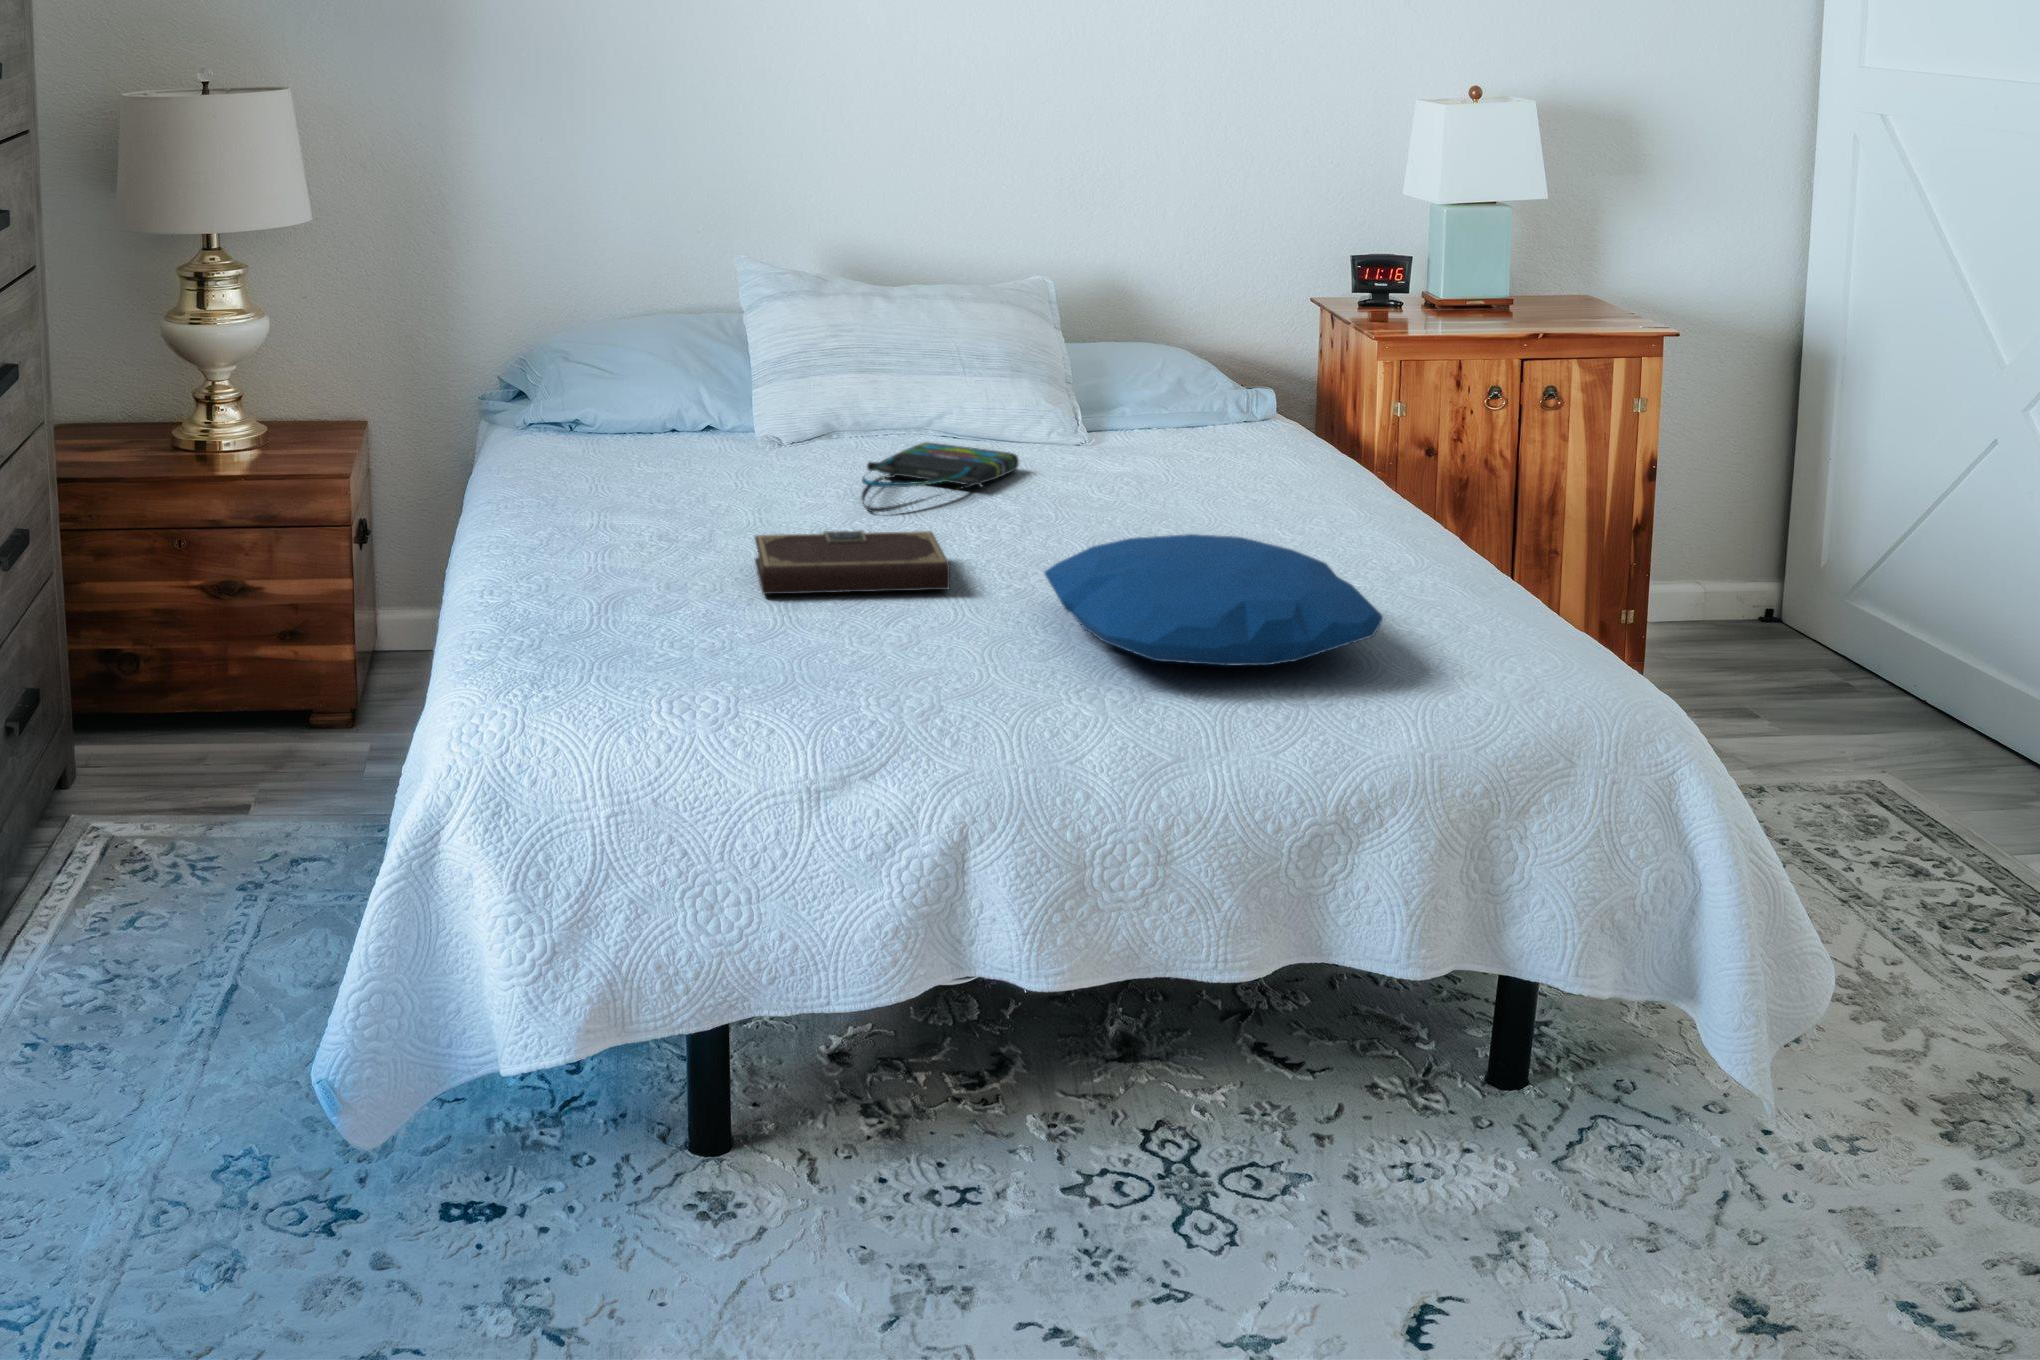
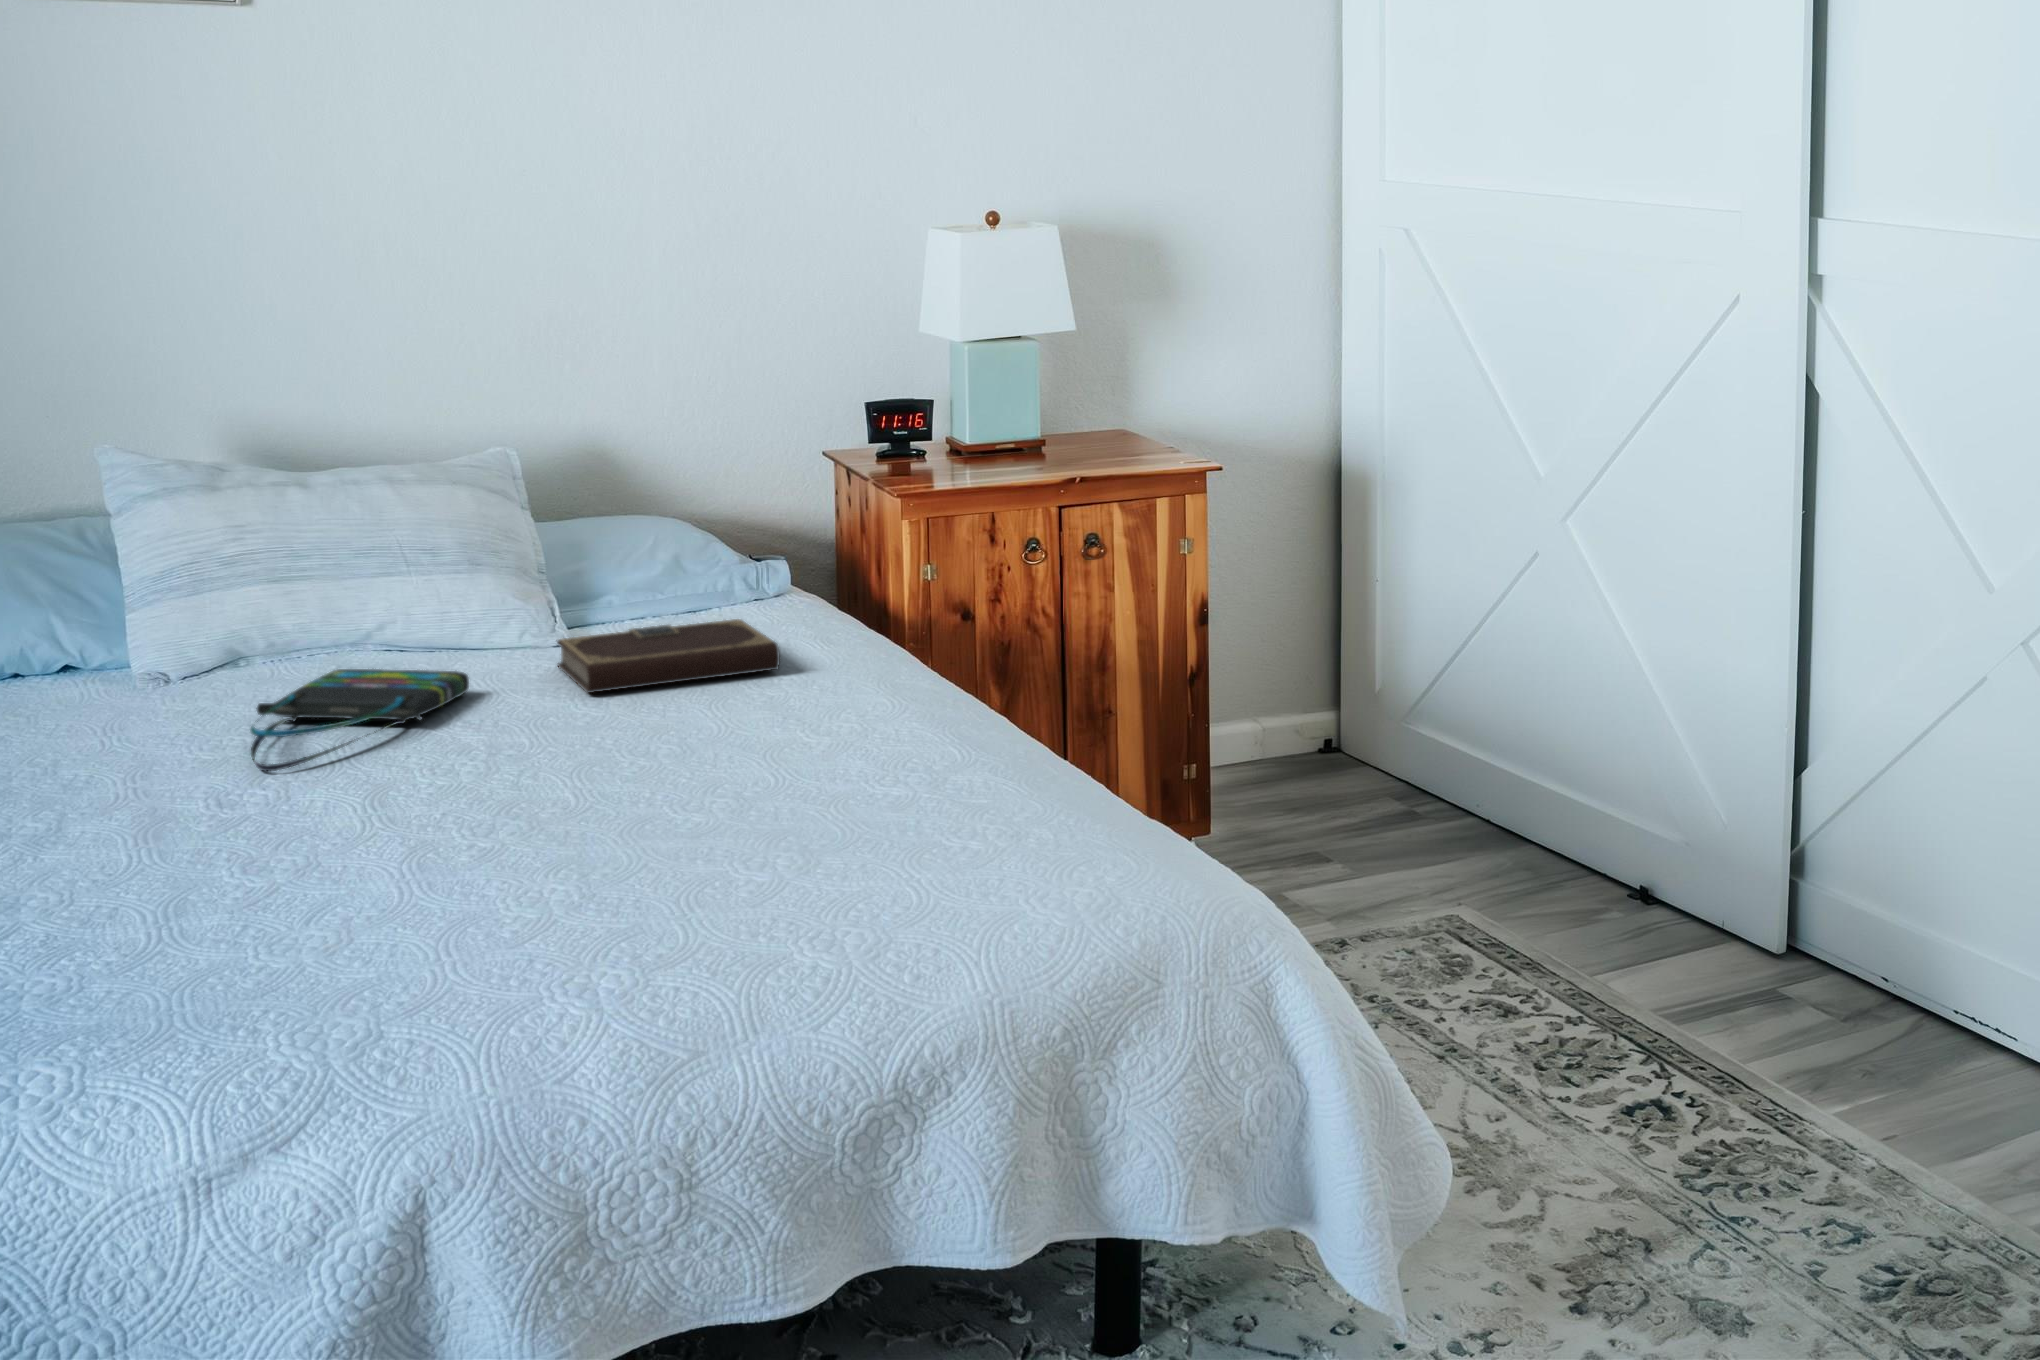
notebook: present [754,530,950,594] -> present [557,619,780,693]
pillow: present [1044,534,1383,666] -> none [515,751,949,924]

